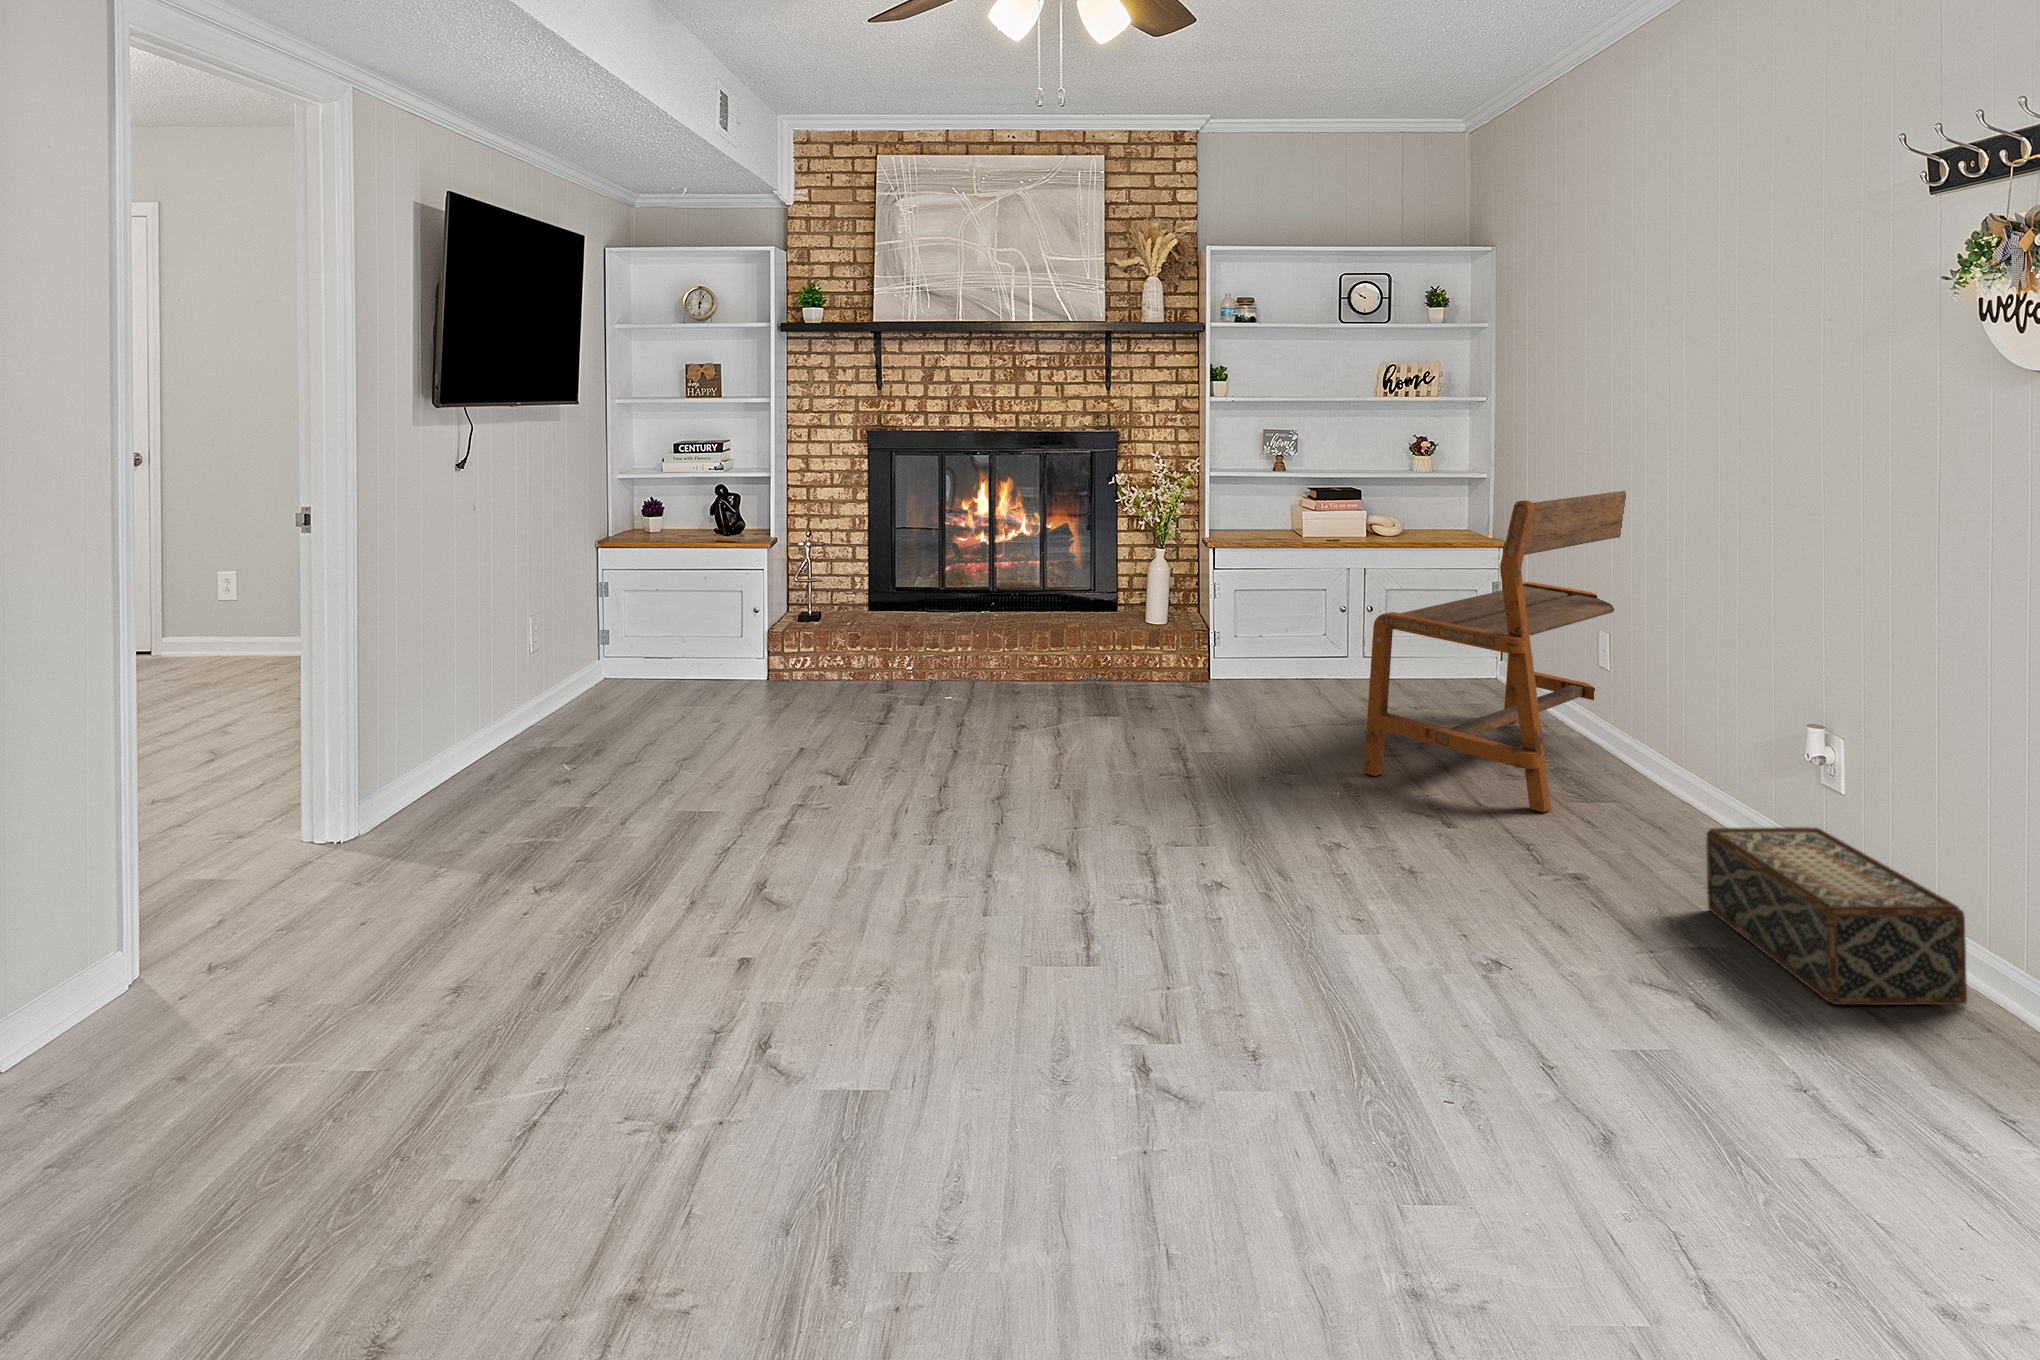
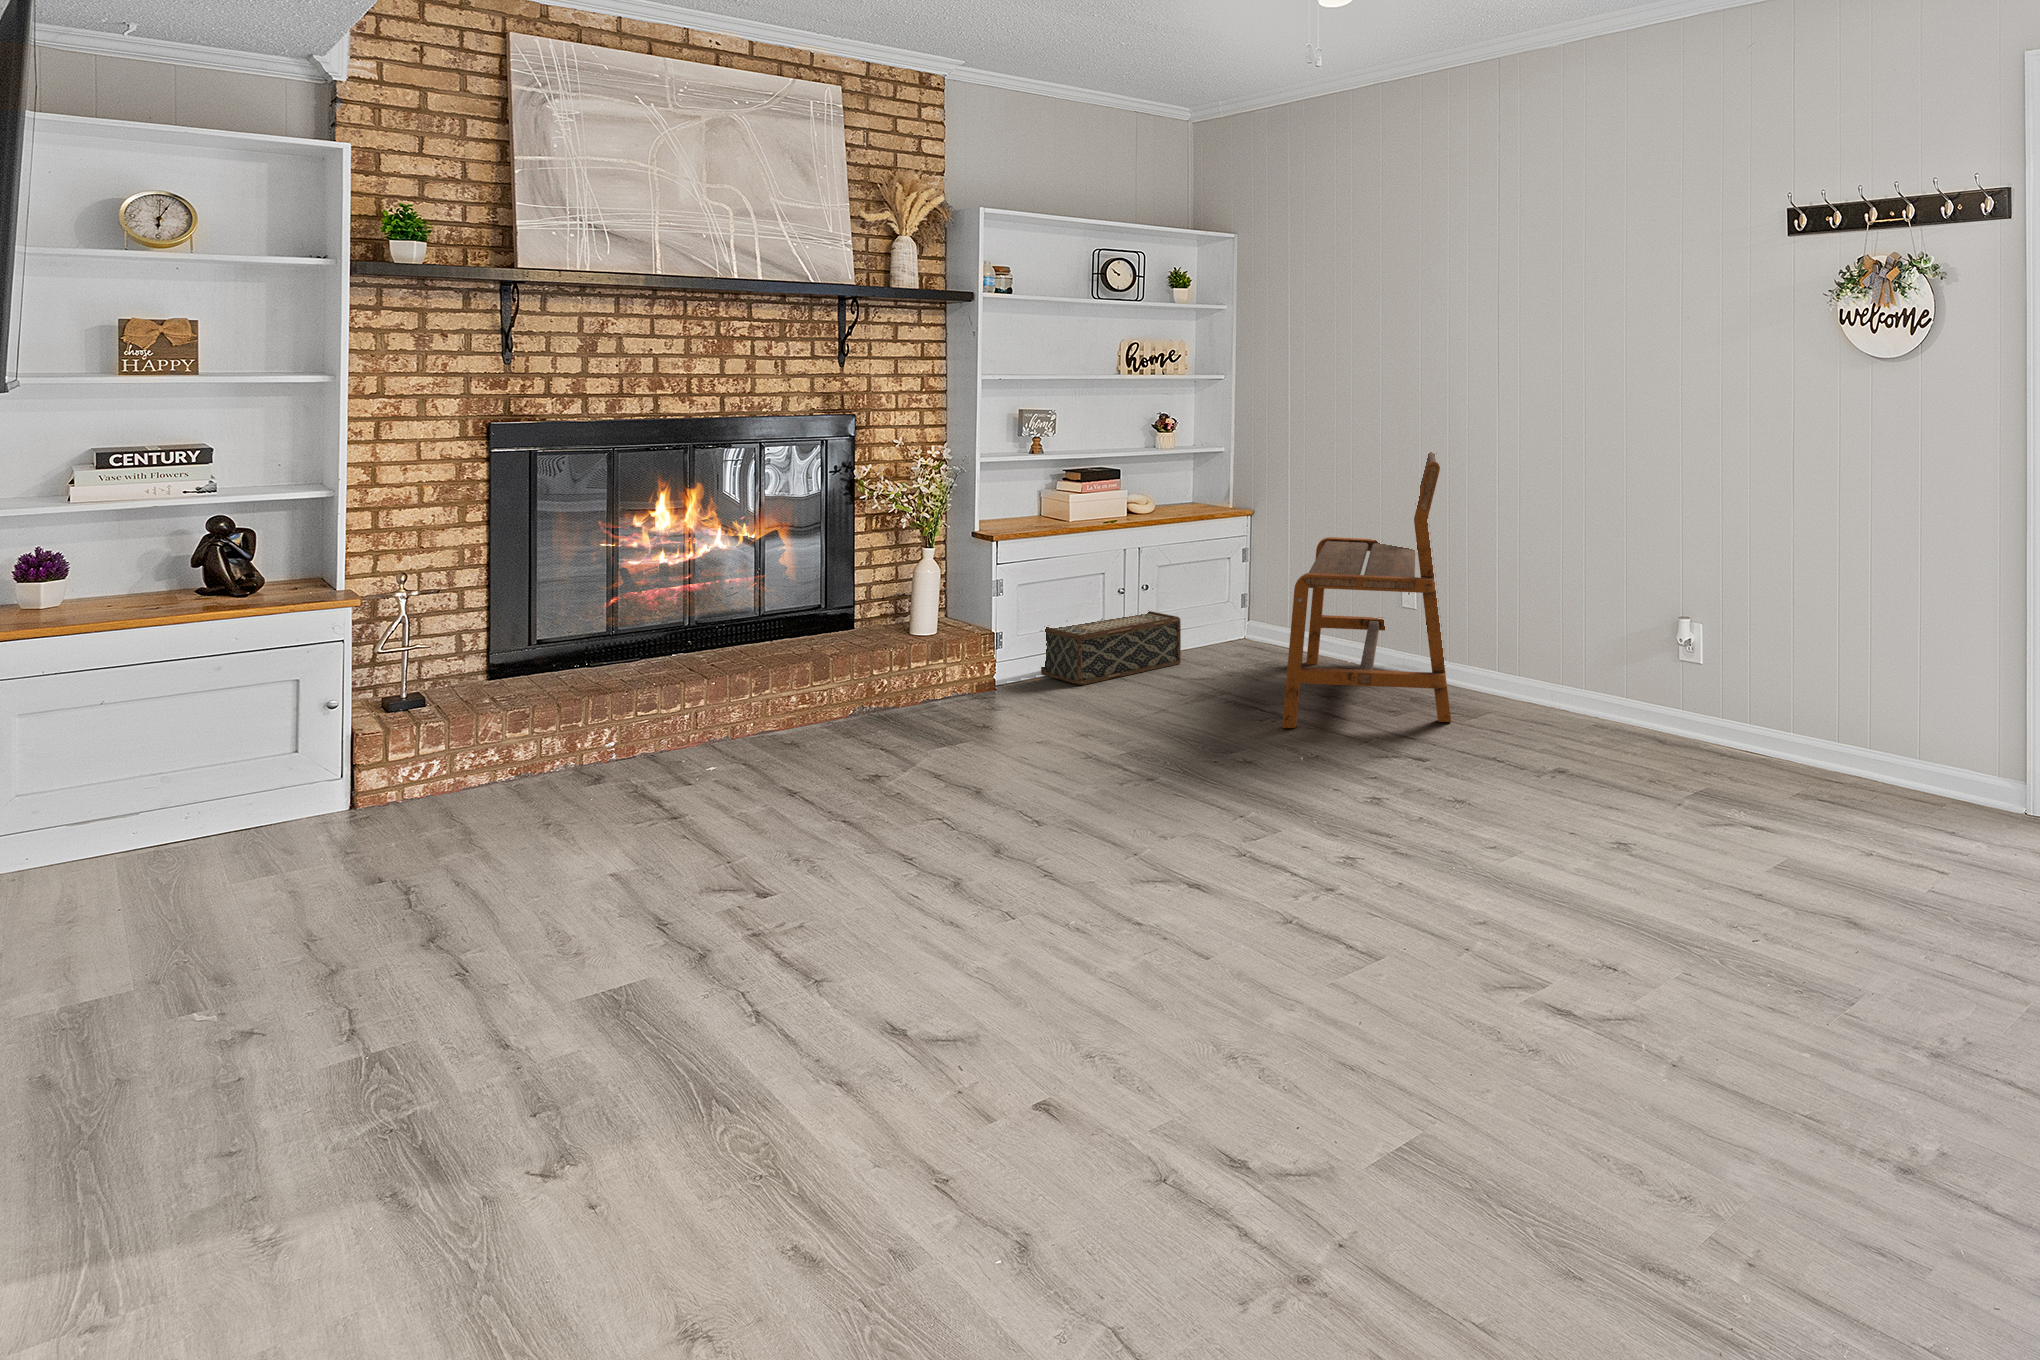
woven basket: present [1706,827,1967,1005] -> present [1041,611,1181,685]

